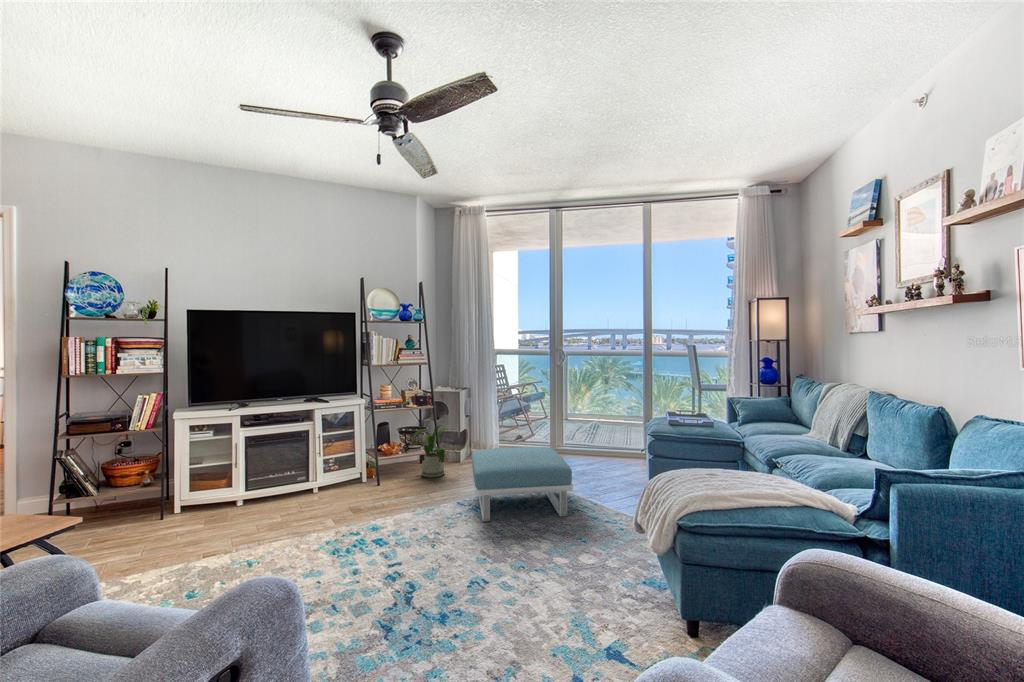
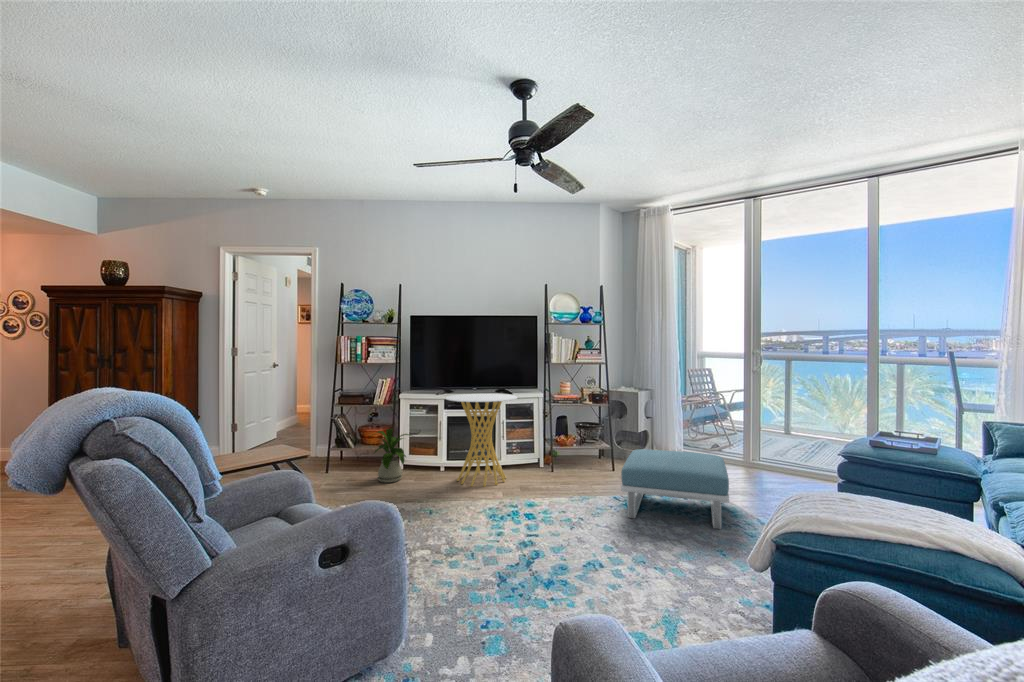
side table: none [248,404,344,519] -> present [446,394,517,487]
house plant: present [413,424,454,478] -> present [375,428,412,483]

